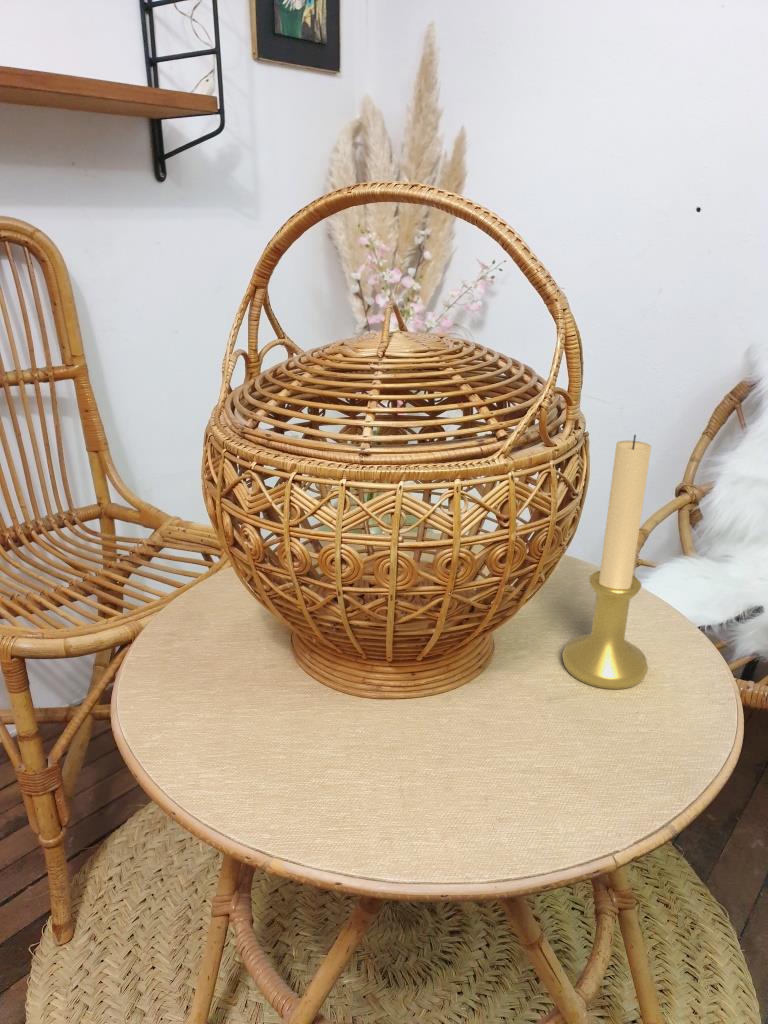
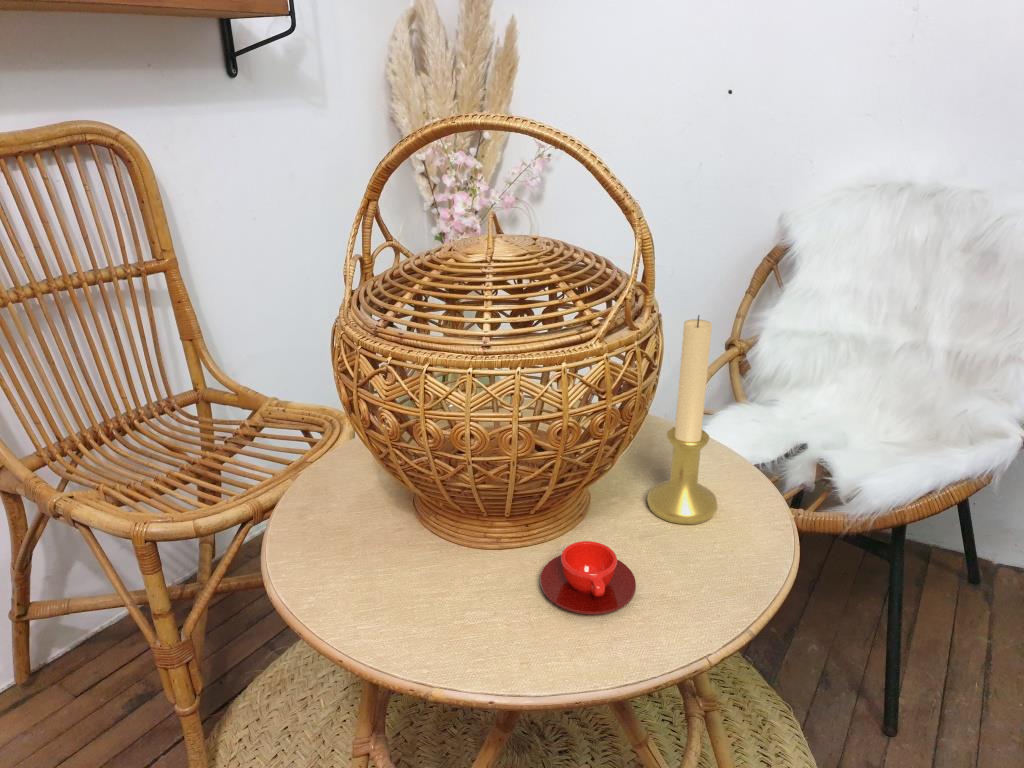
teacup: none [418,700,535,793] -> present [540,541,636,615]

